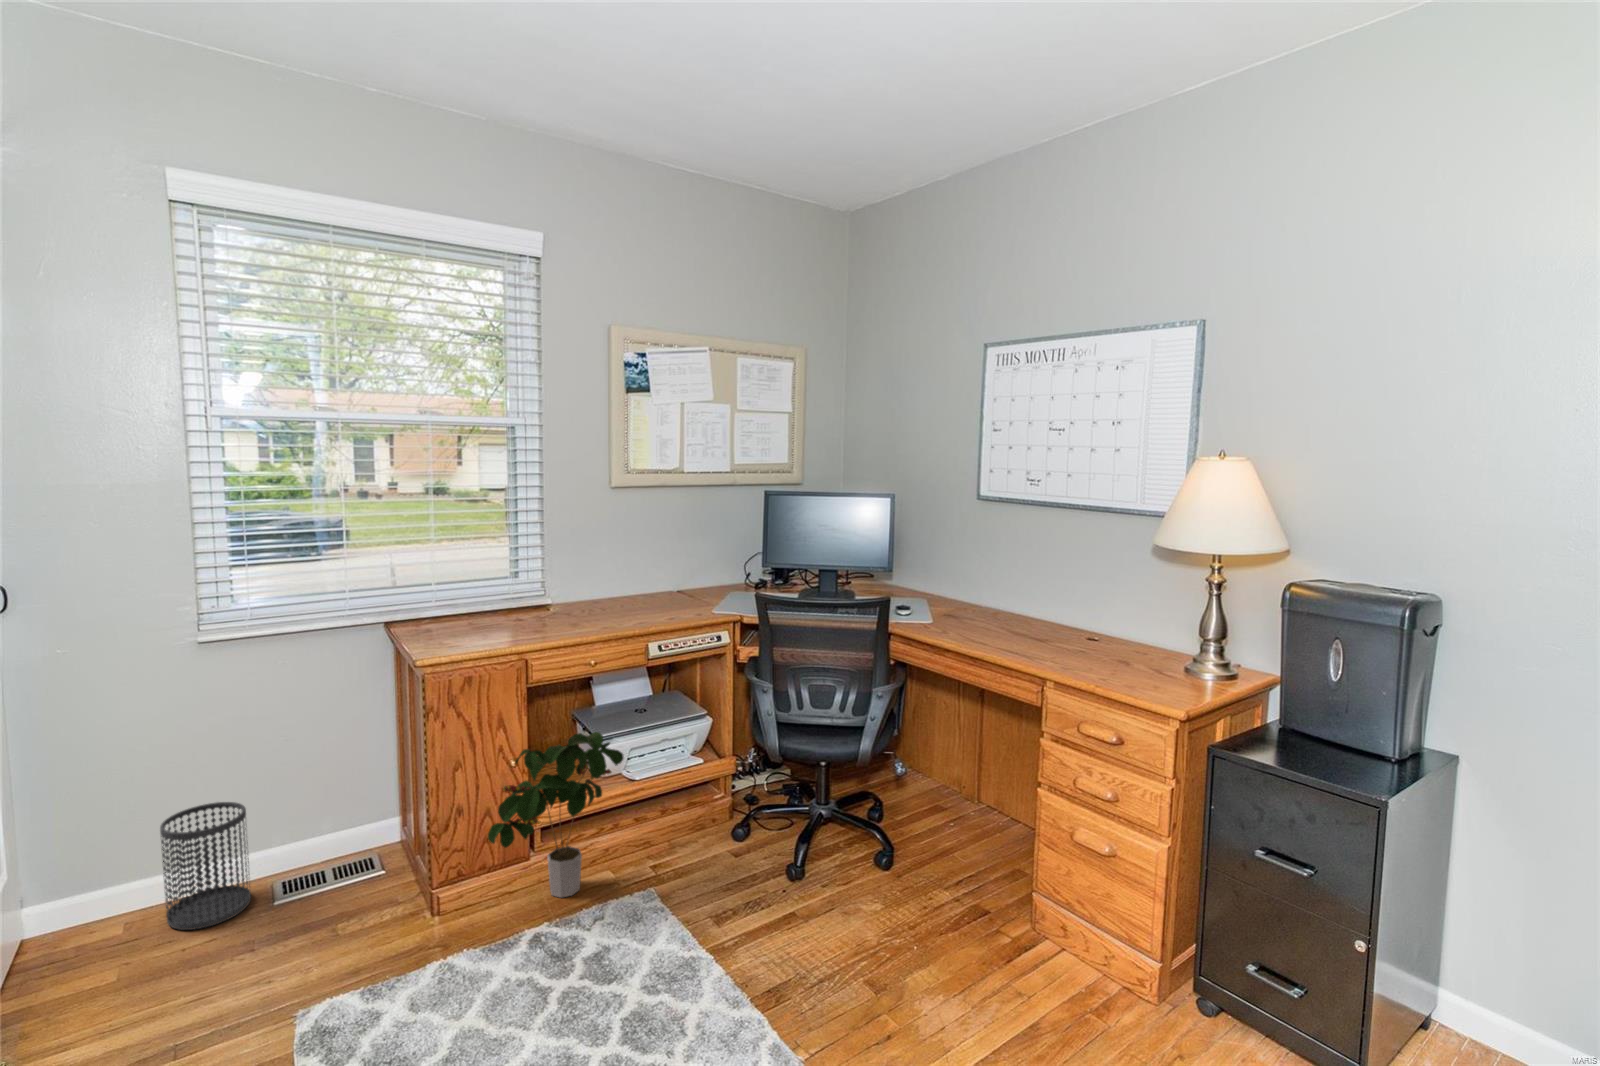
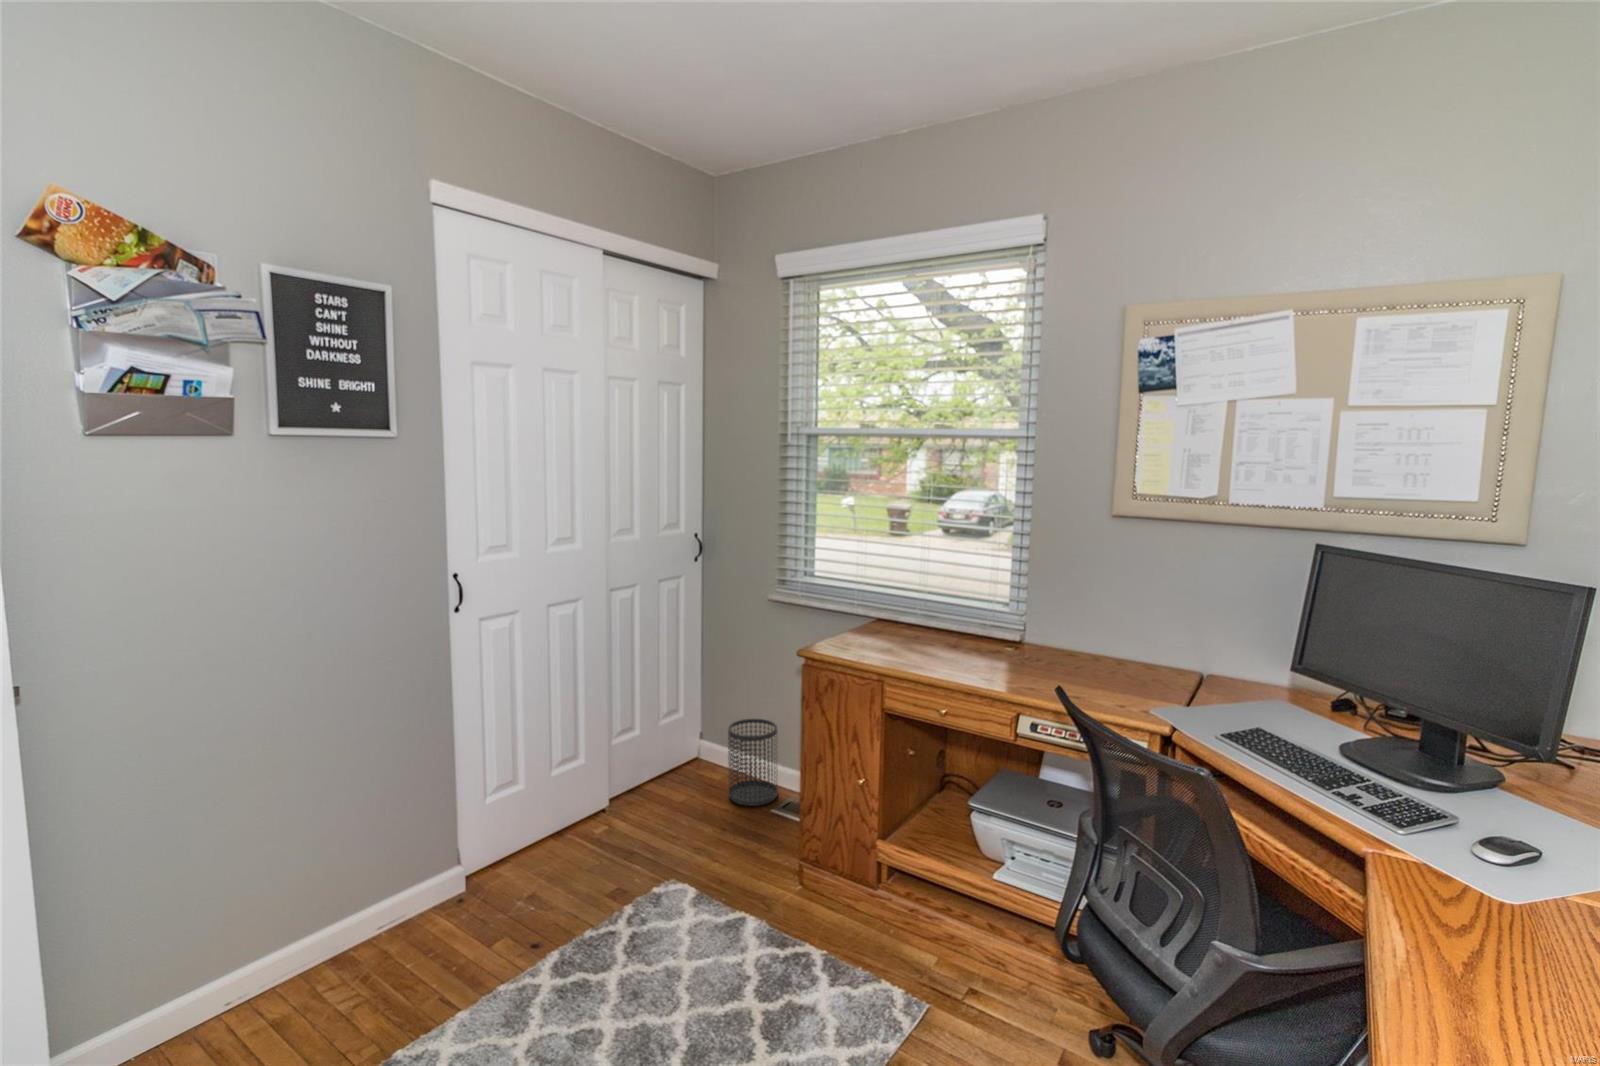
potted plant: present [488,732,624,898] -> none [805,772,953,946]

